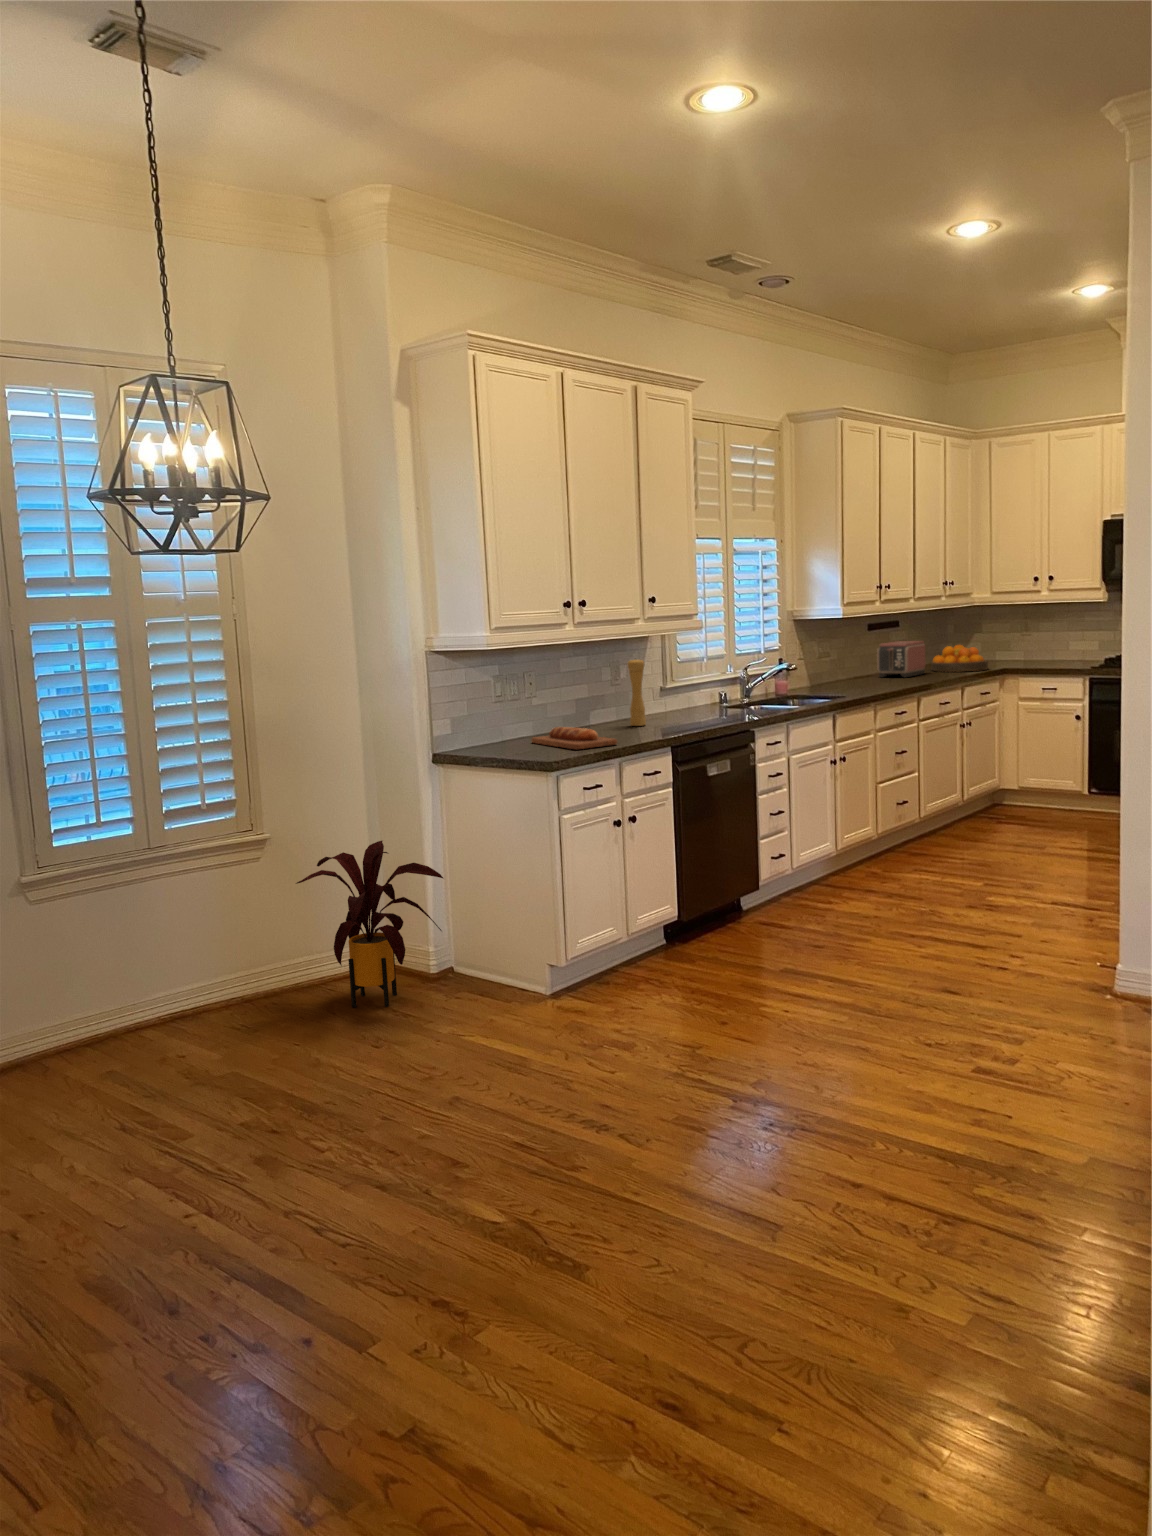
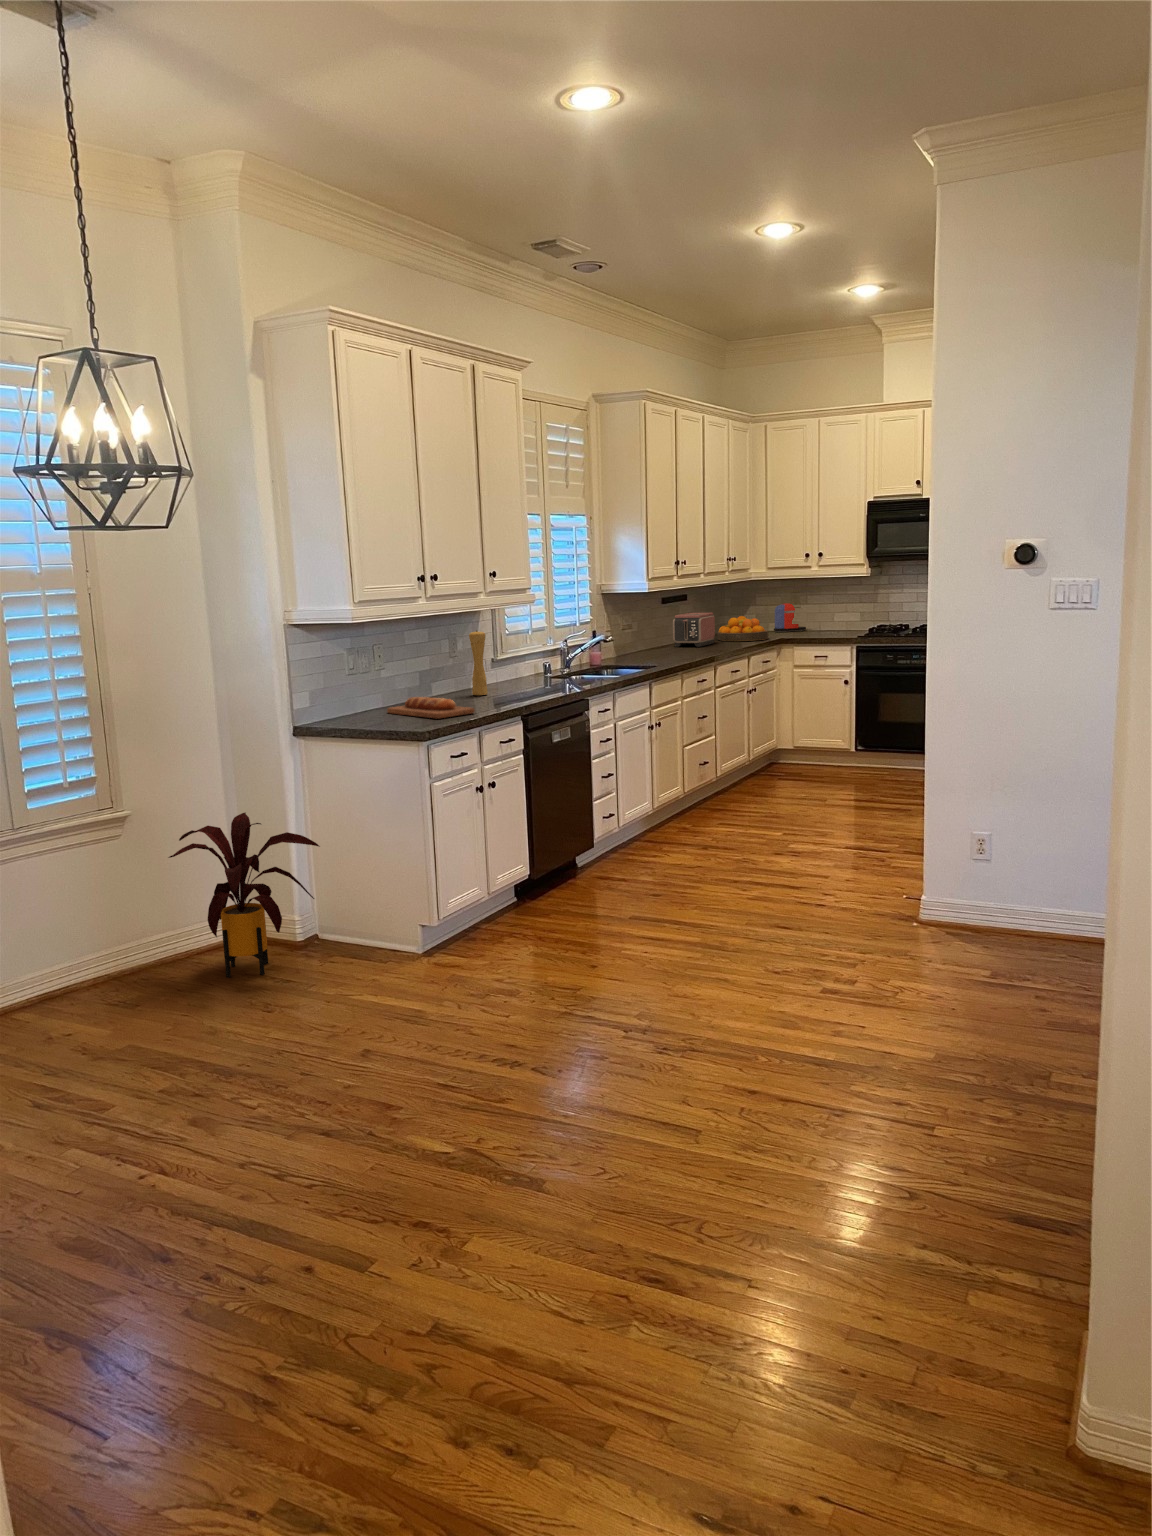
coffee maker: none [1000,630,1042,662] -> present [774,603,806,632]

